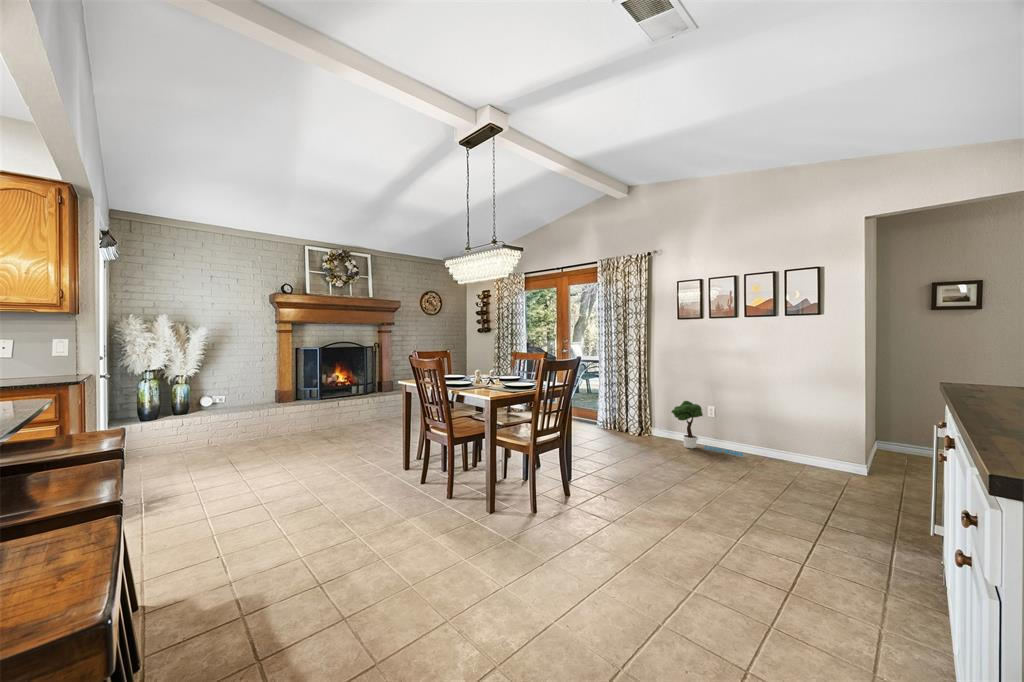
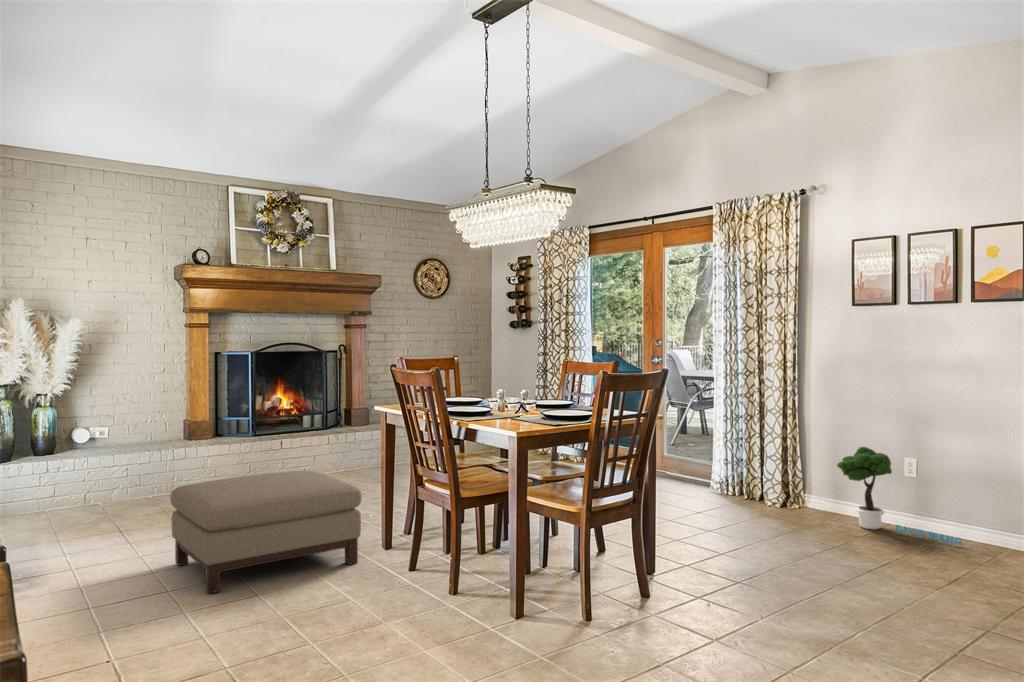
ottoman: none [265,422,391,504] -> present [170,470,362,594]

